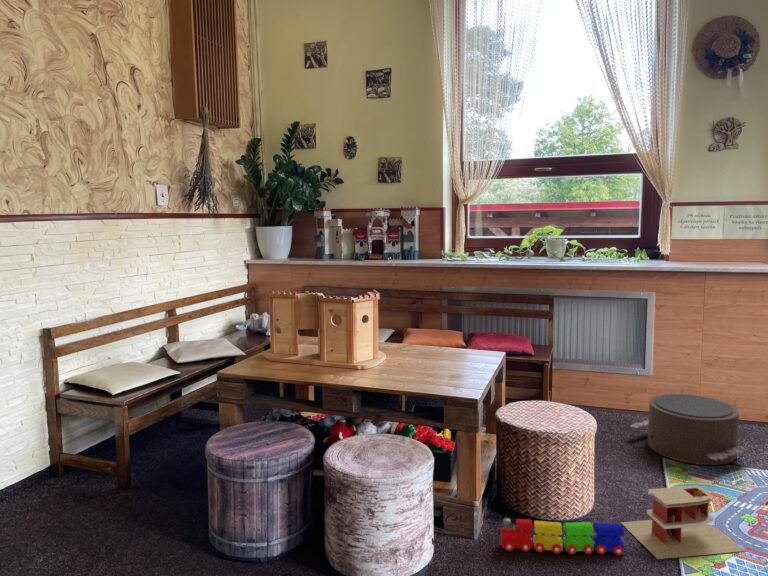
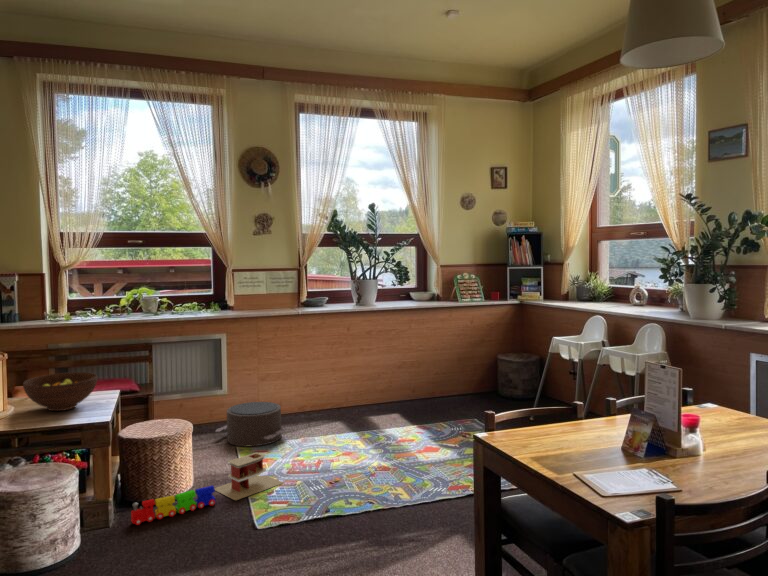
fruit bowl: none [386,323,471,373] -> present [23,372,97,411]

